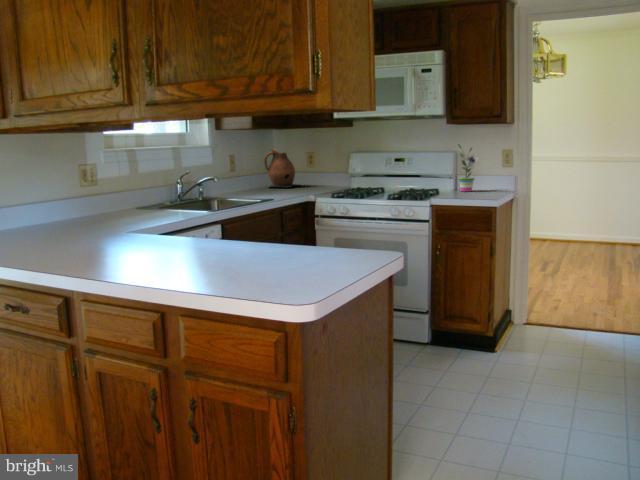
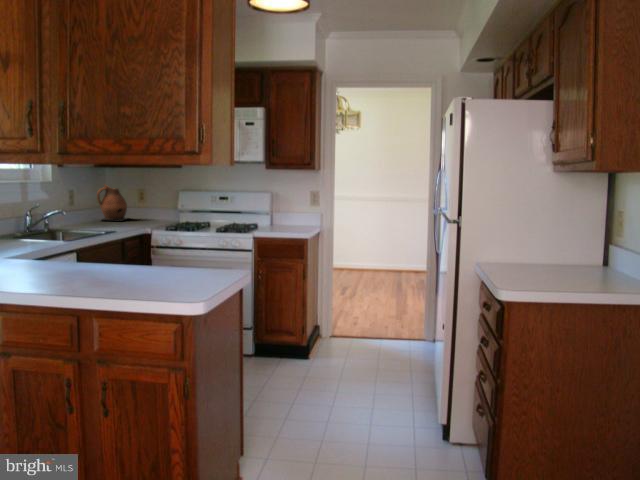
potted plant: present [458,144,478,192] -> none [274,186,292,226]

